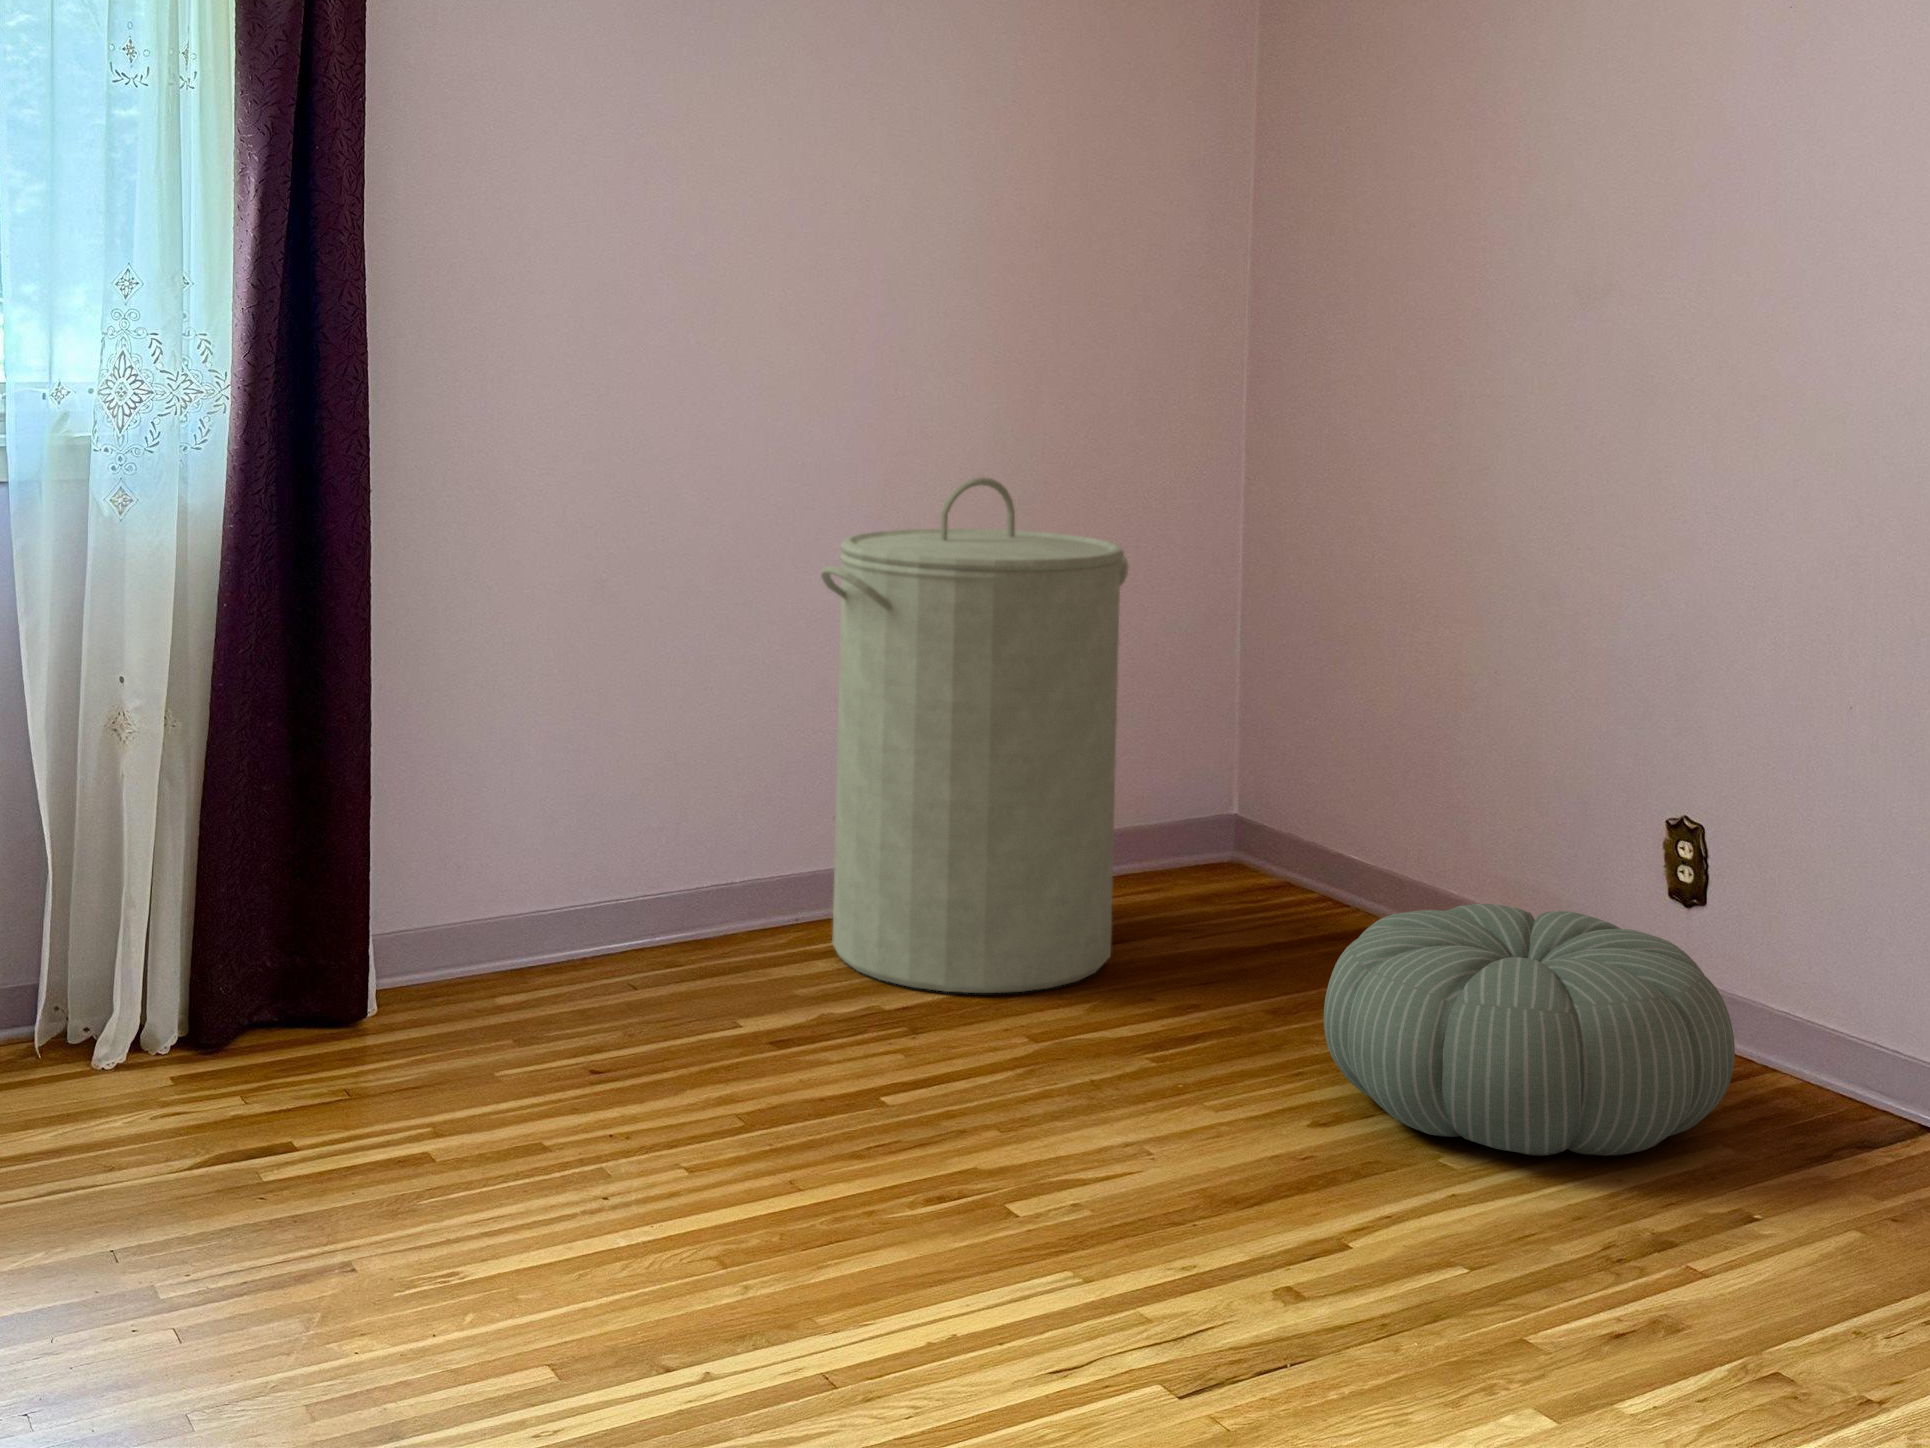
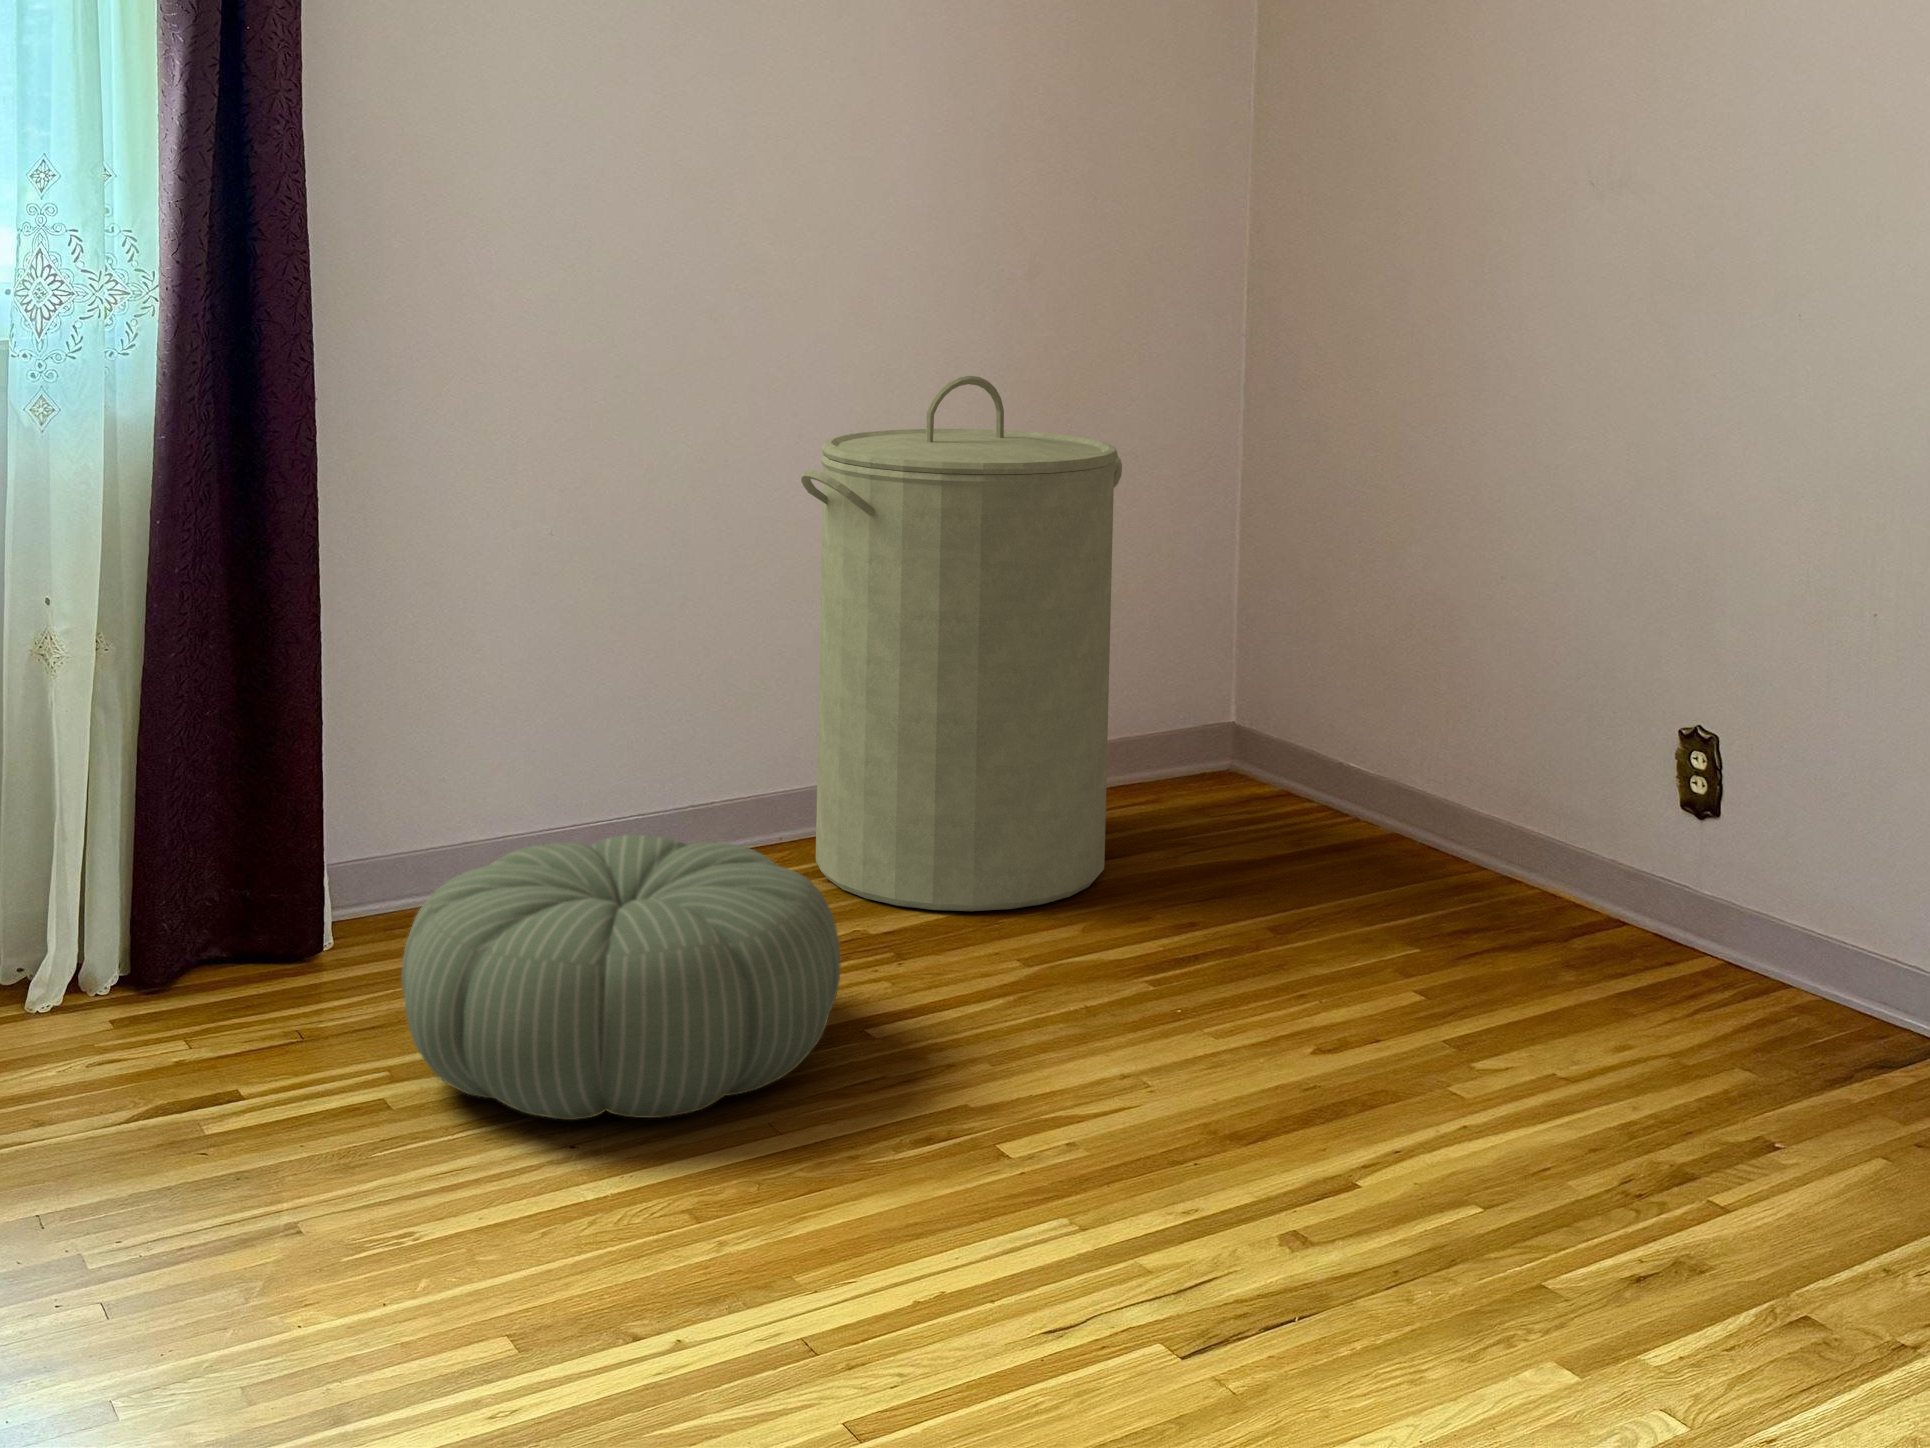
pouf: present [1324,904,1735,1156] -> present [402,835,840,1120]

